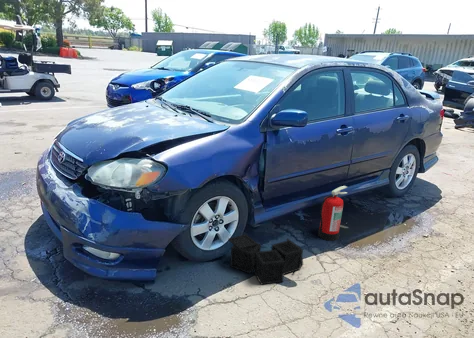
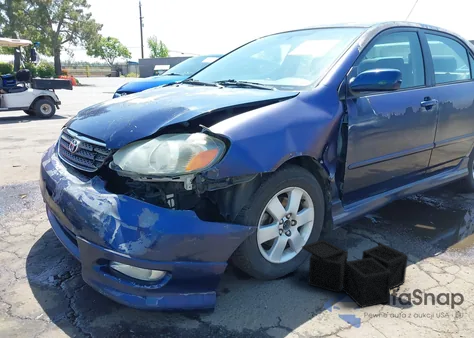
fire extinguisher: present [318,186,347,241] -> none [403,173,439,245]

